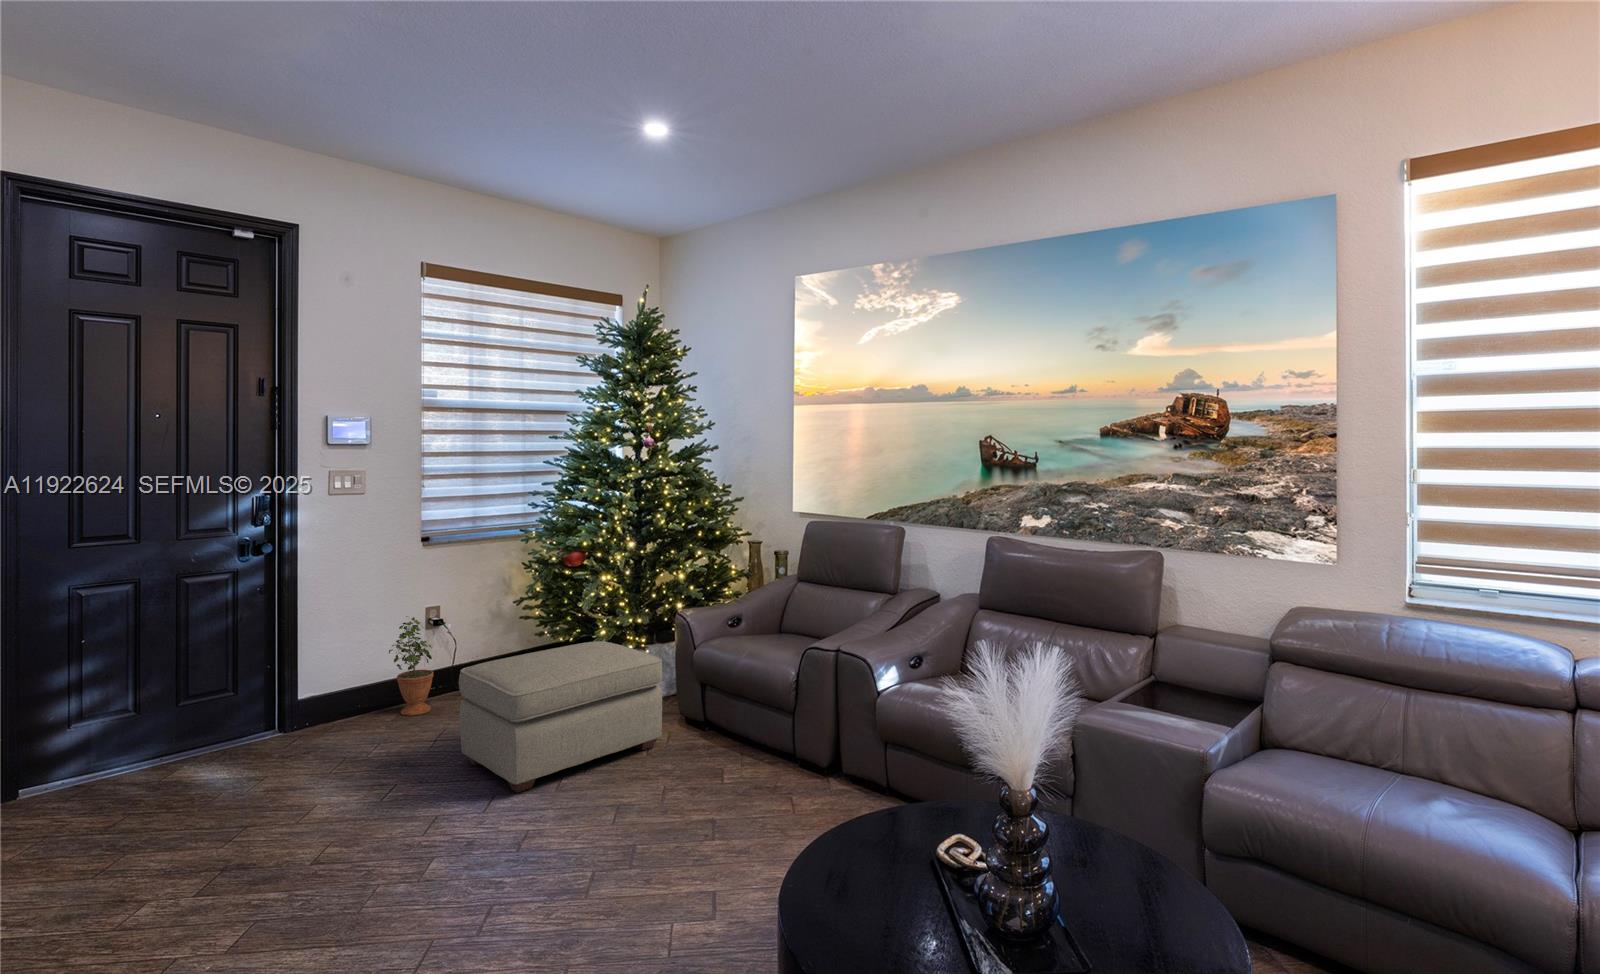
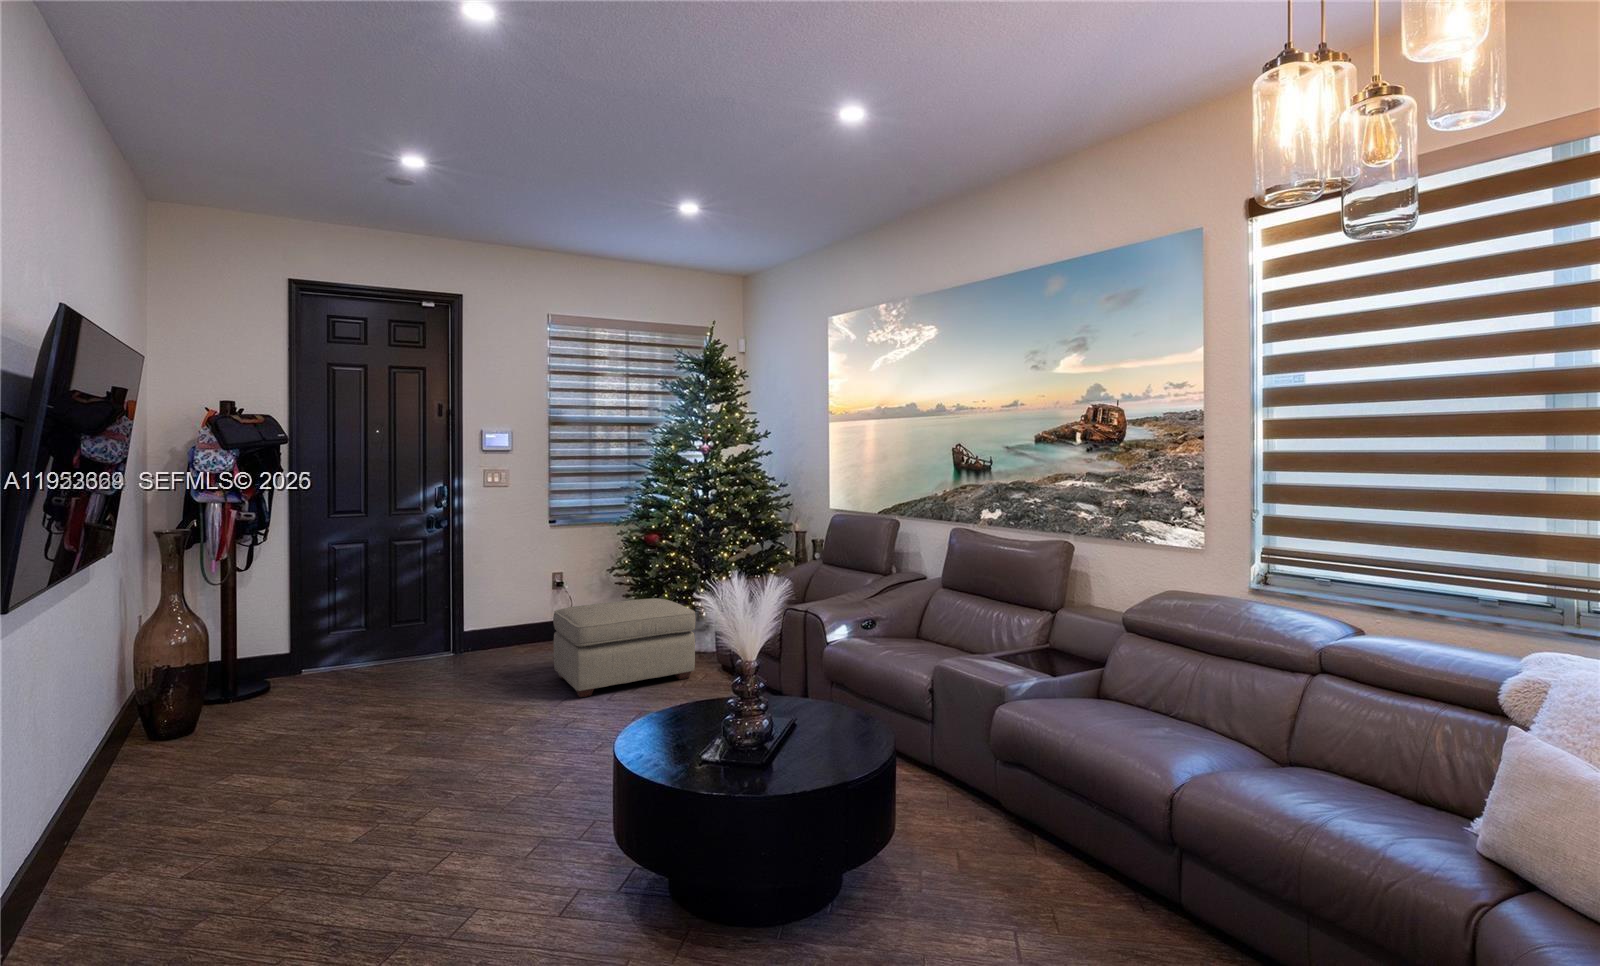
potted plant: present [389,617,433,716] -> none [523,575,554,647]

